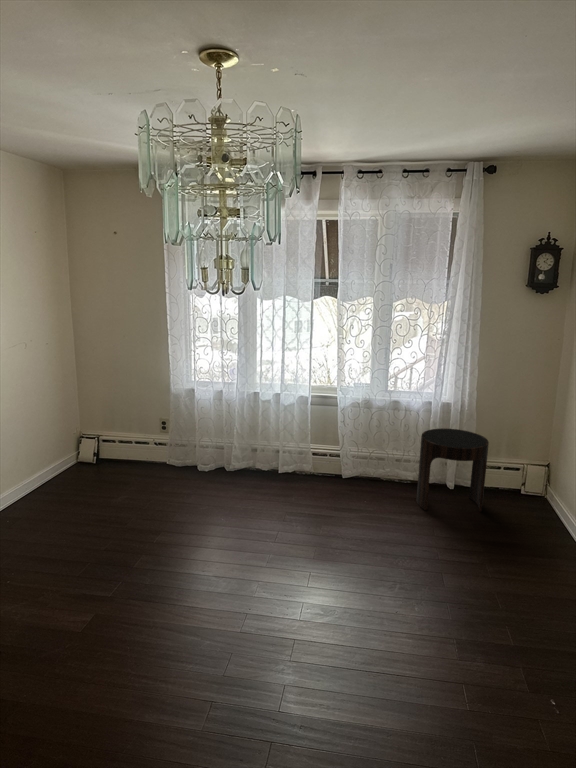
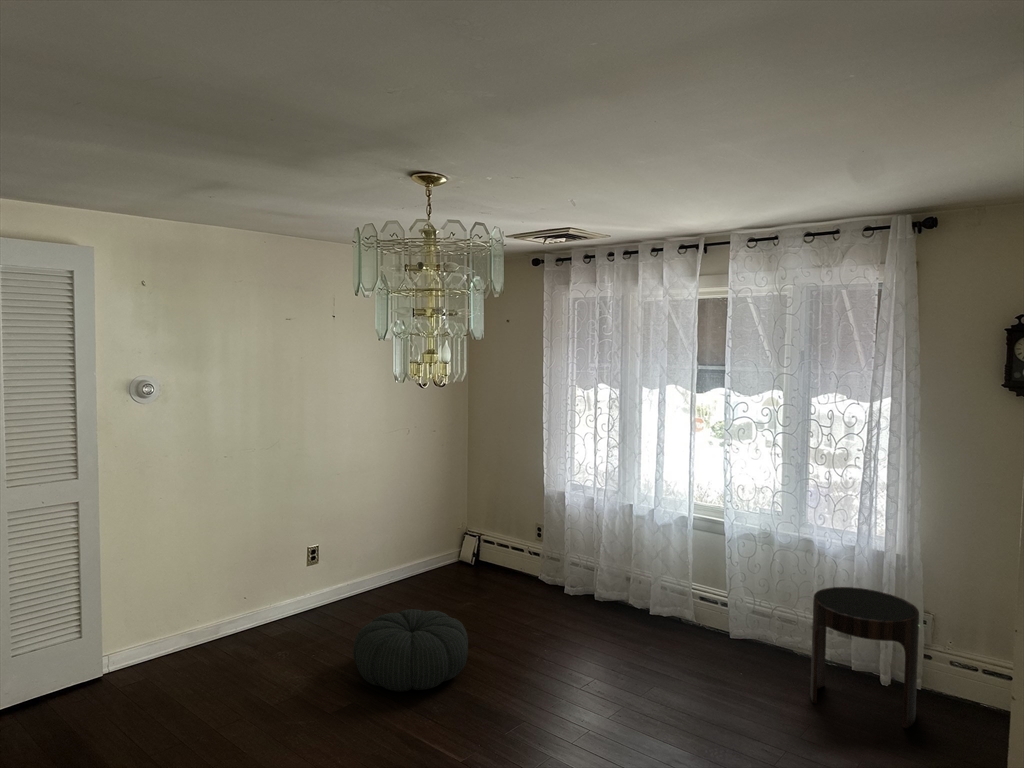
pouf: none [64,513,183,600] -> present [353,609,468,692]

